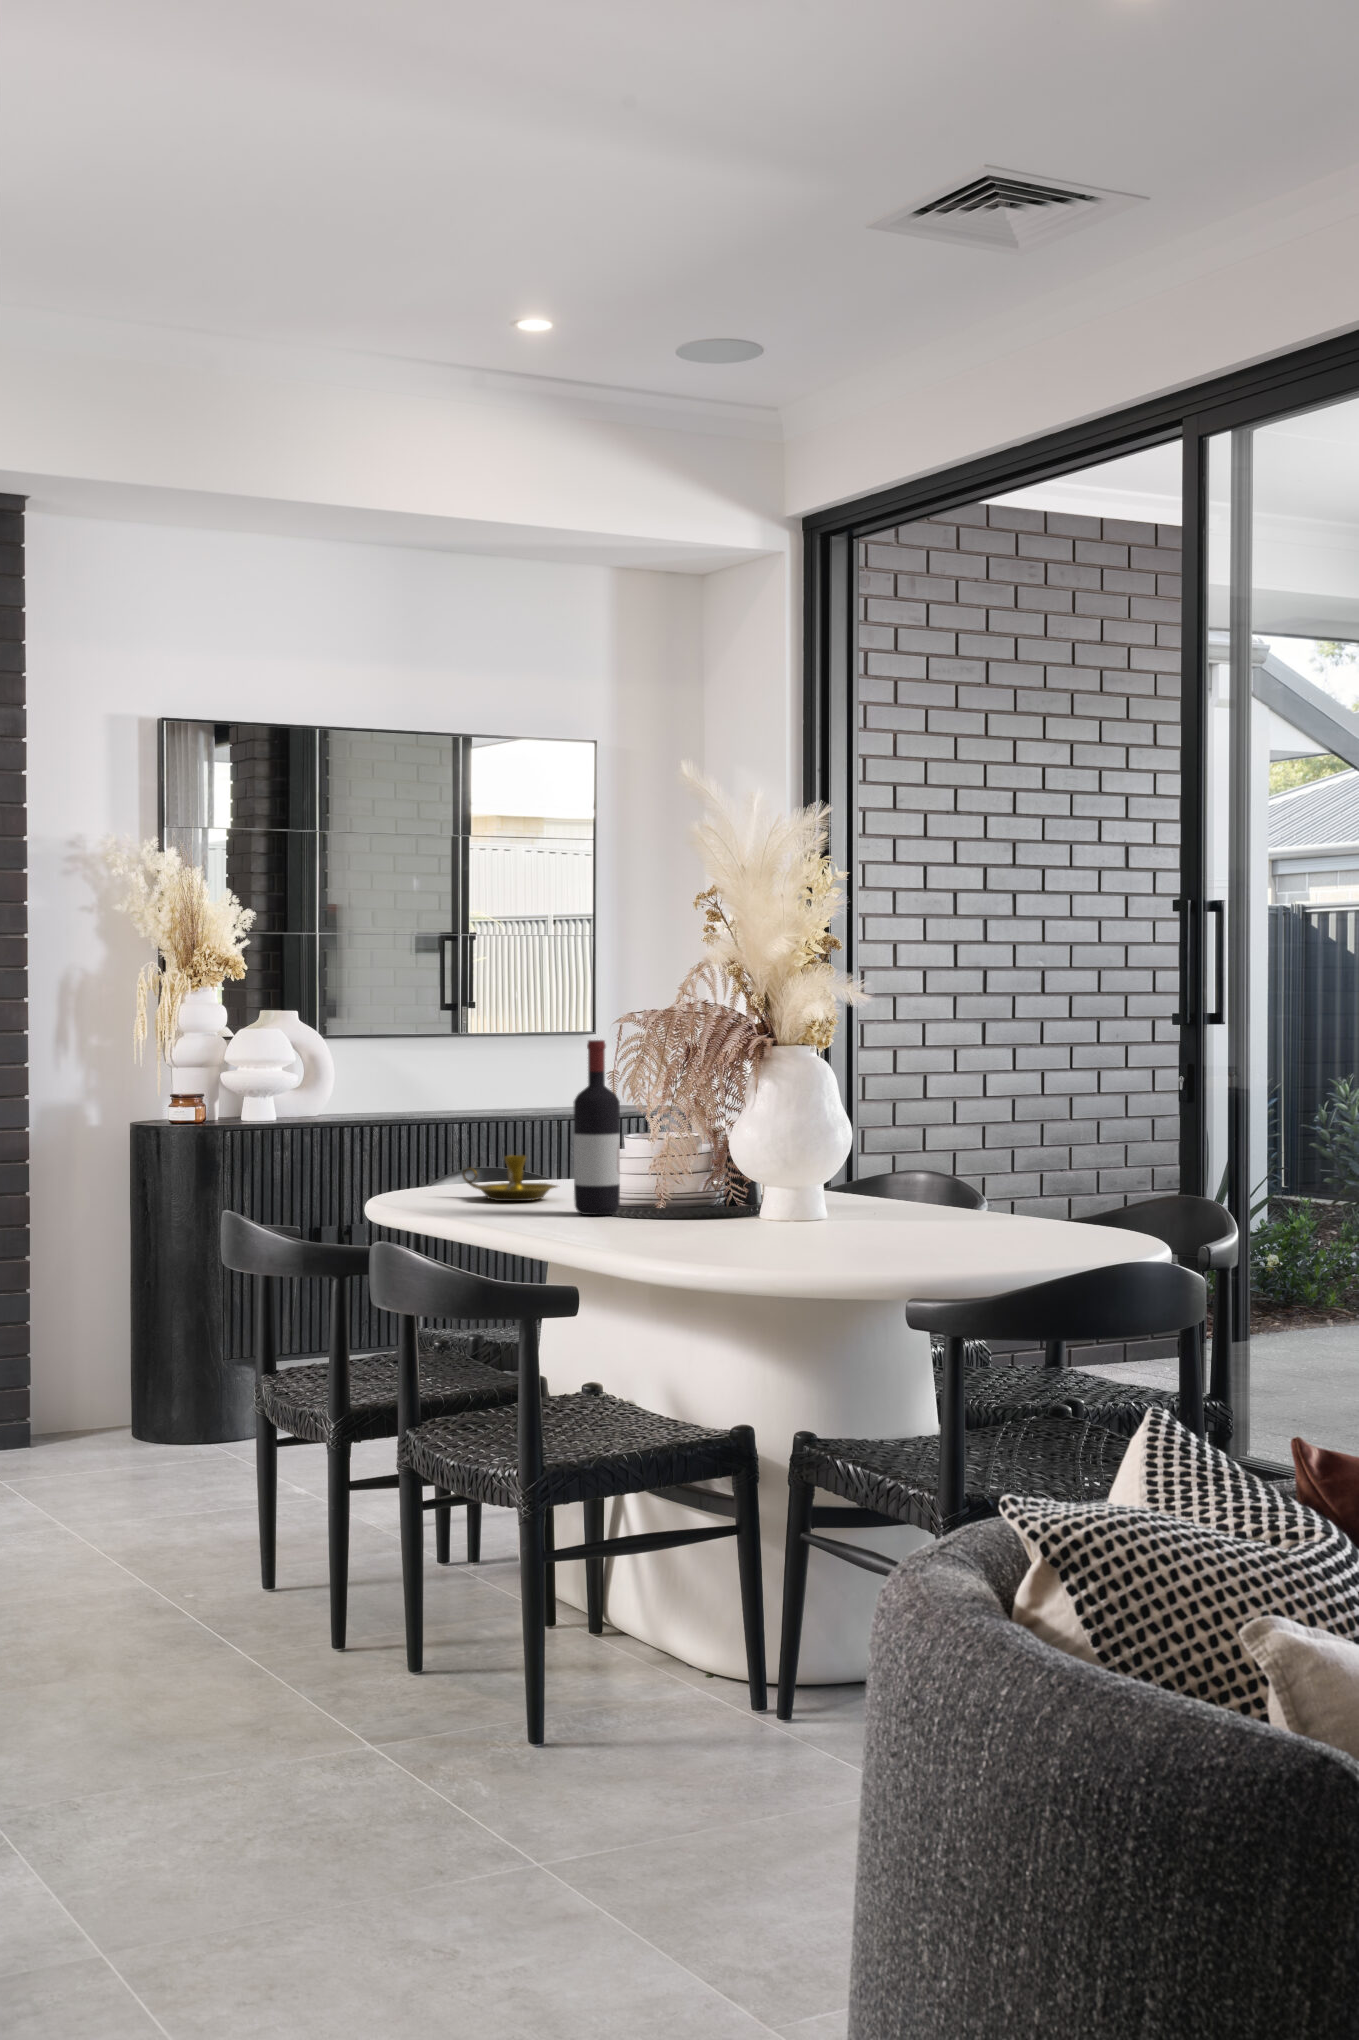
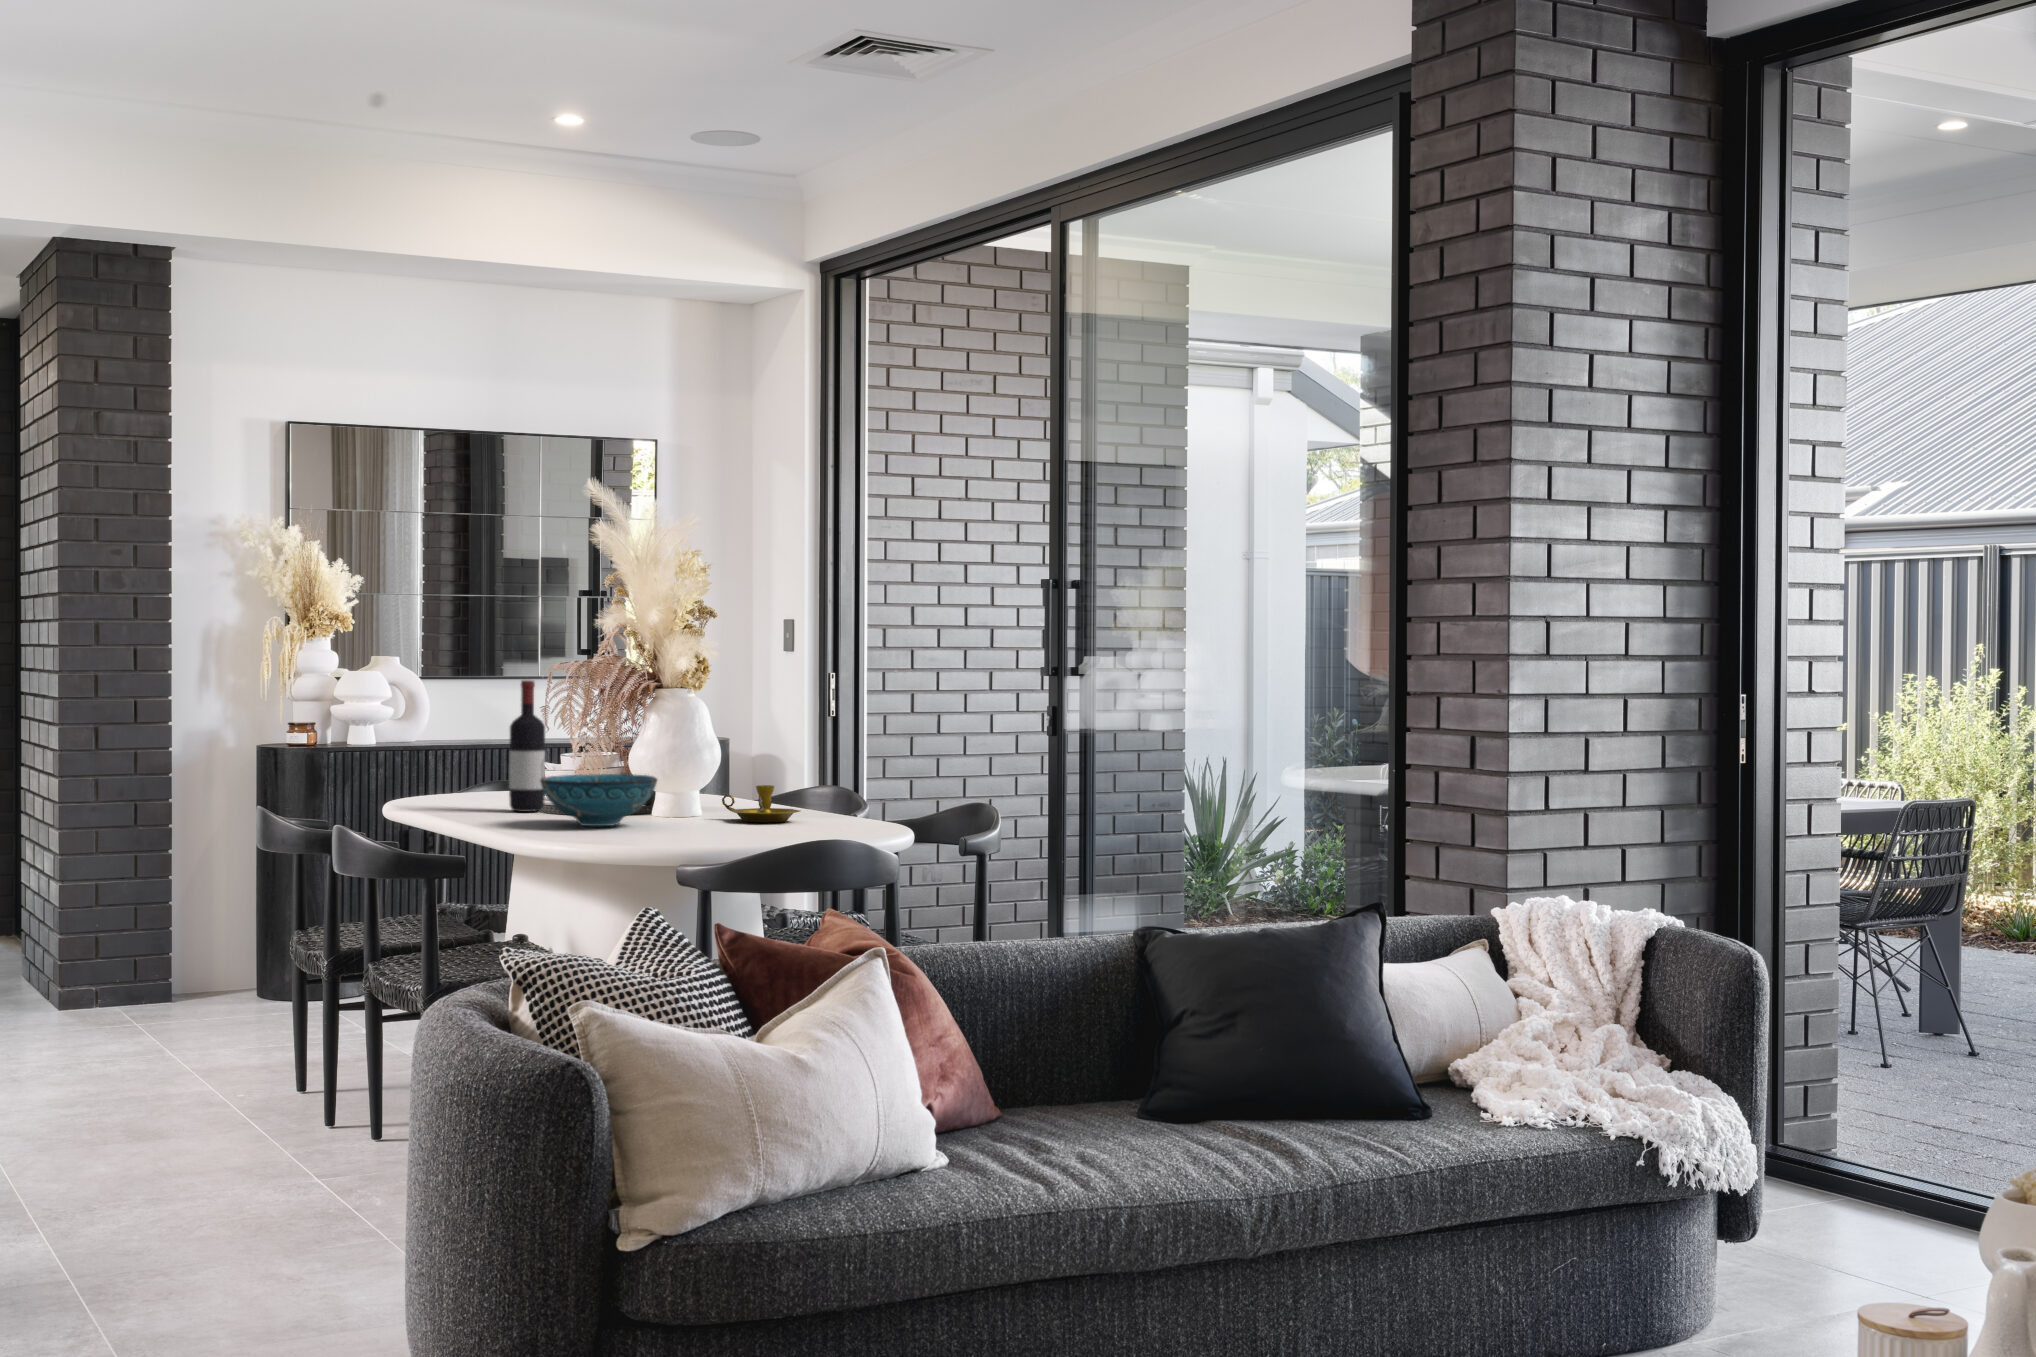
candlestick: present [462,1155,557,1201] -> present [722,785,800,822]
decorative bowl: none [652,1166,809,1238] -> present [540,774,657,826]

